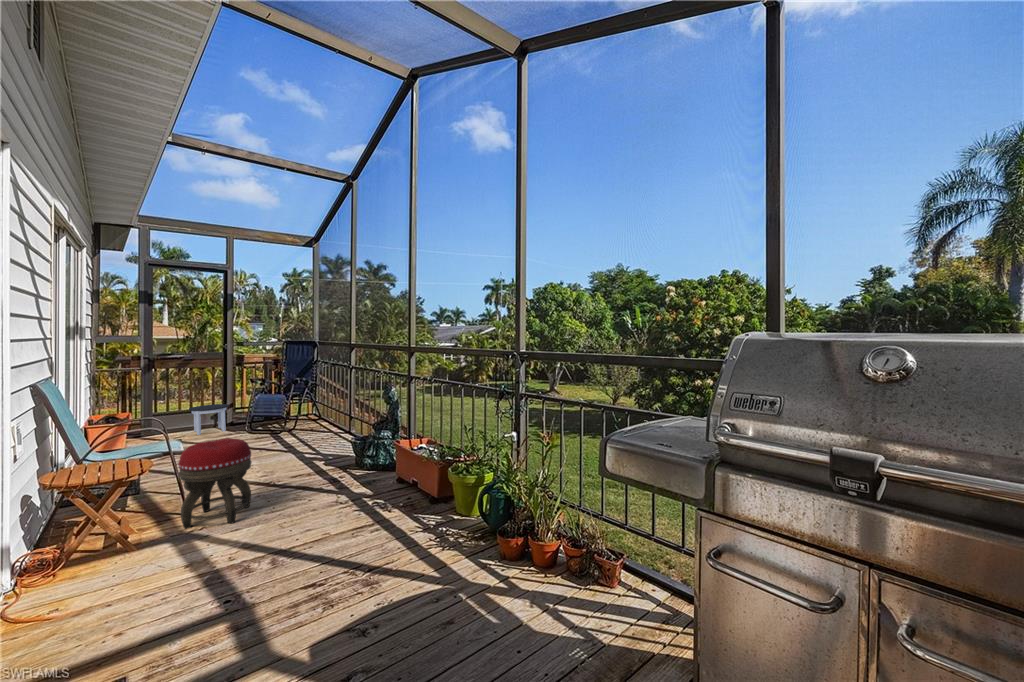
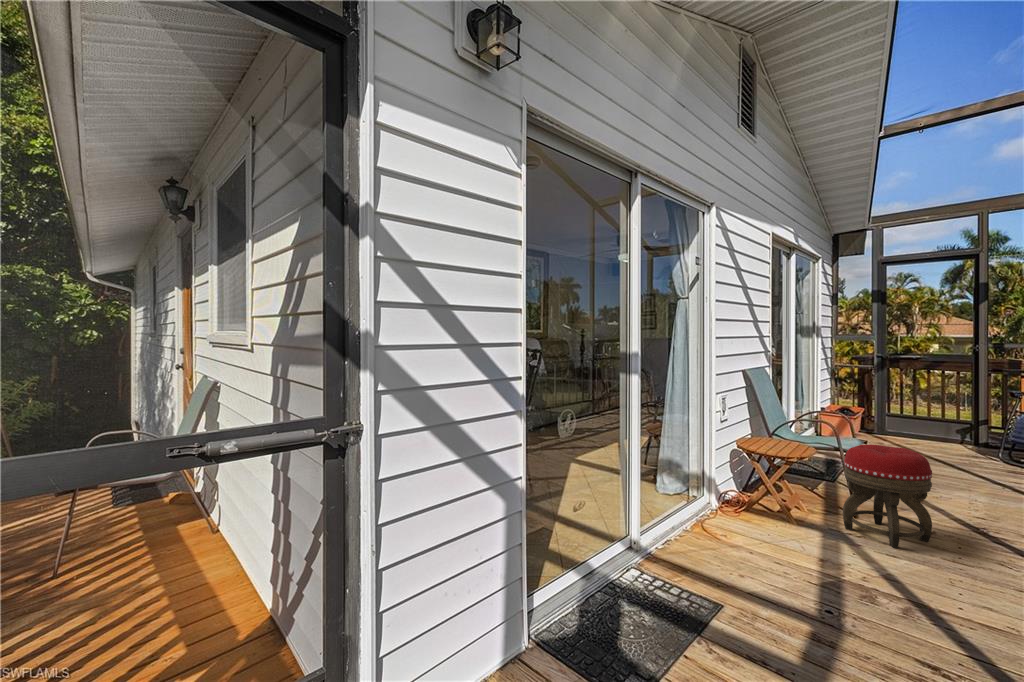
round table: present [189,404,228,435] -> none [925,413,980,451]

